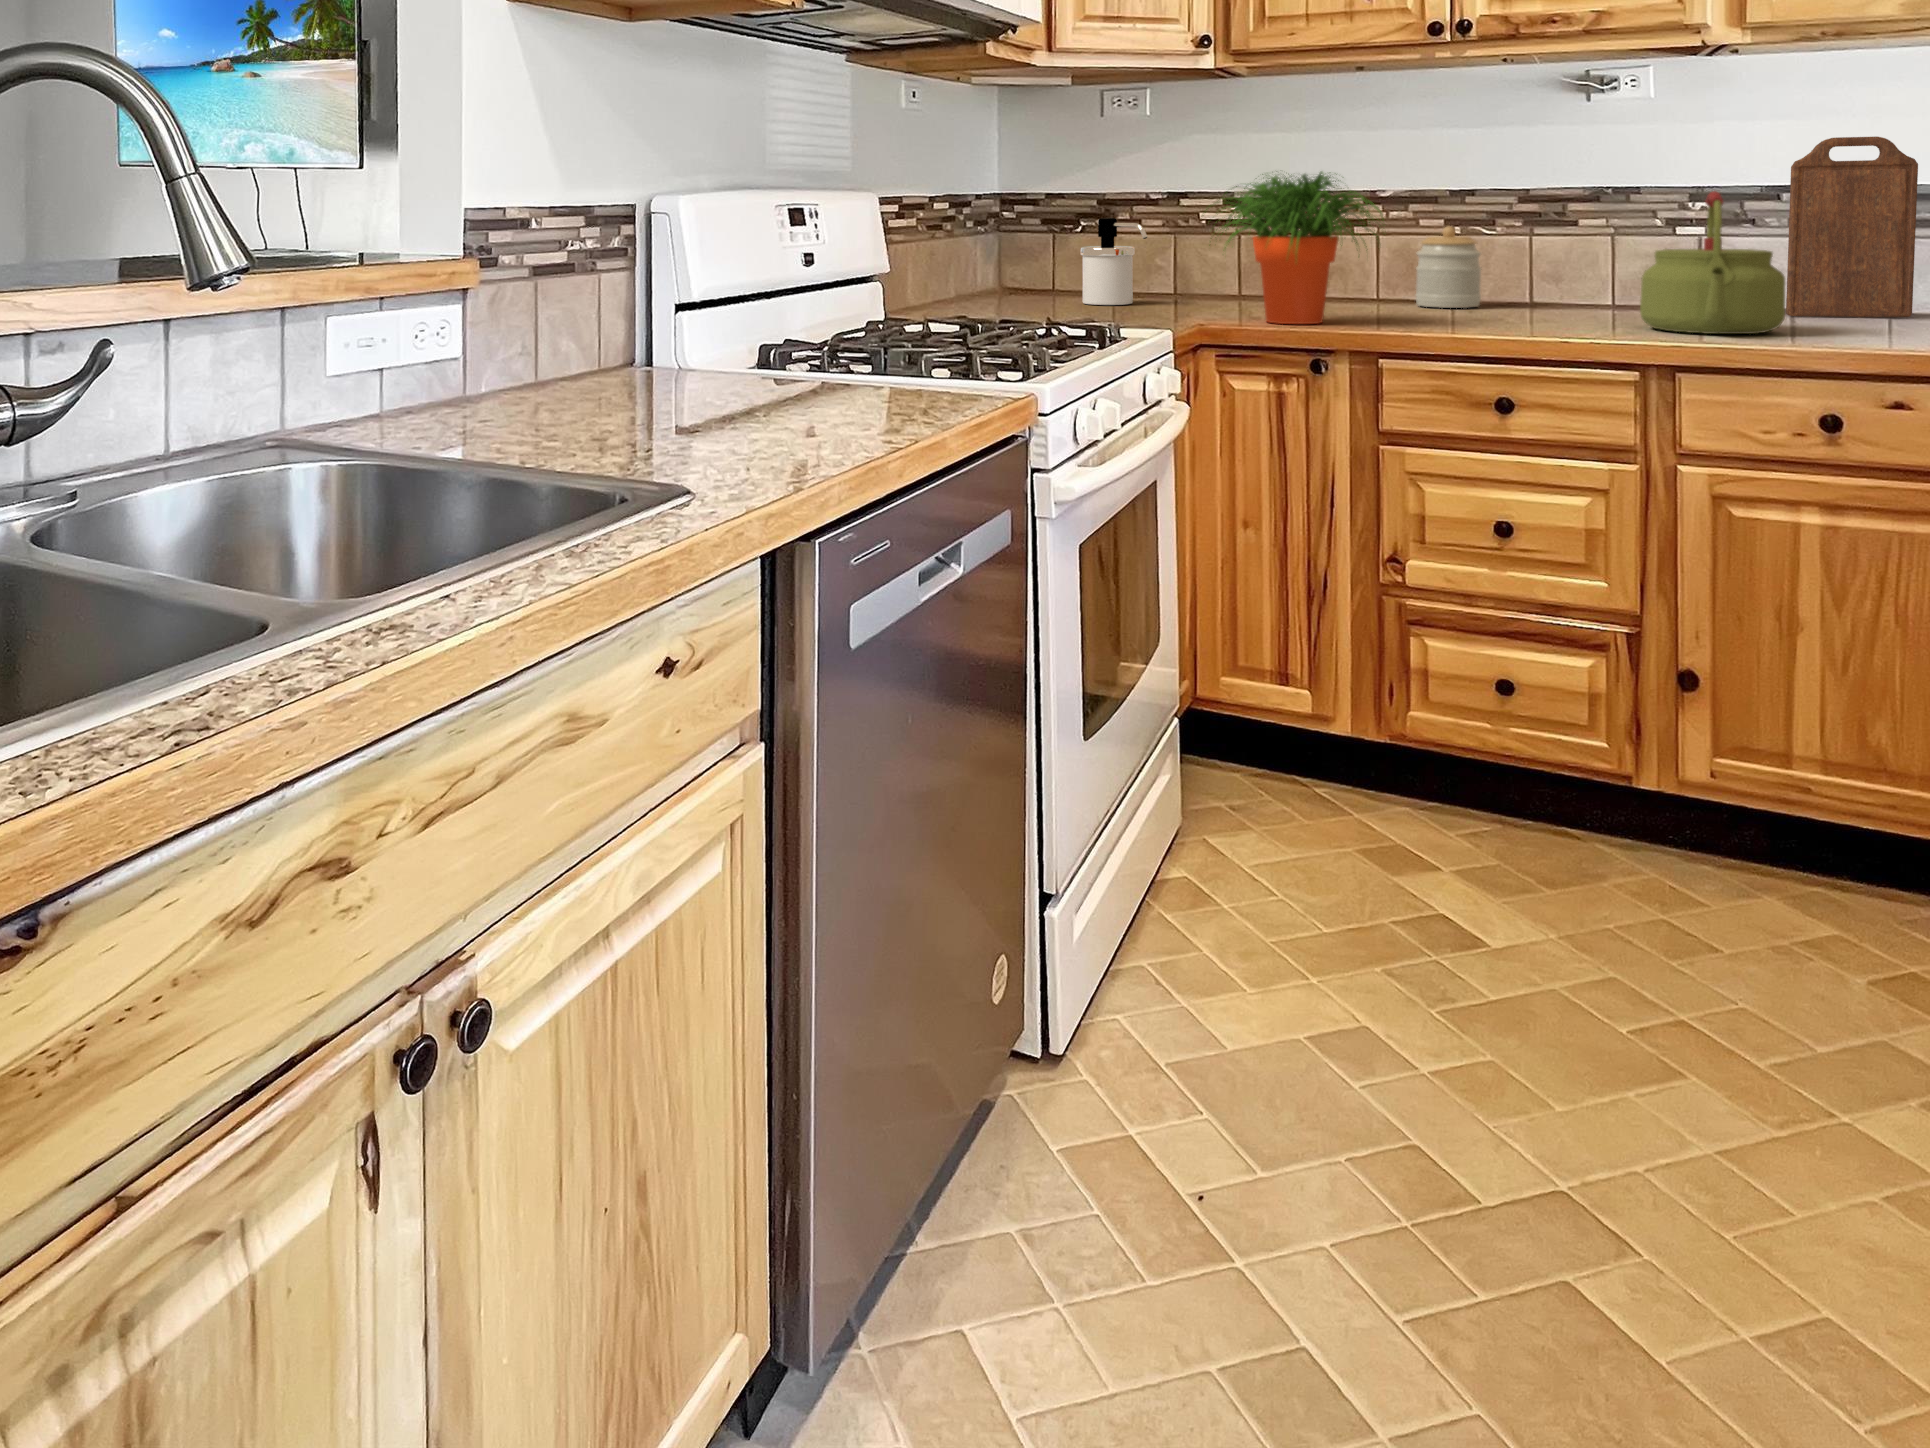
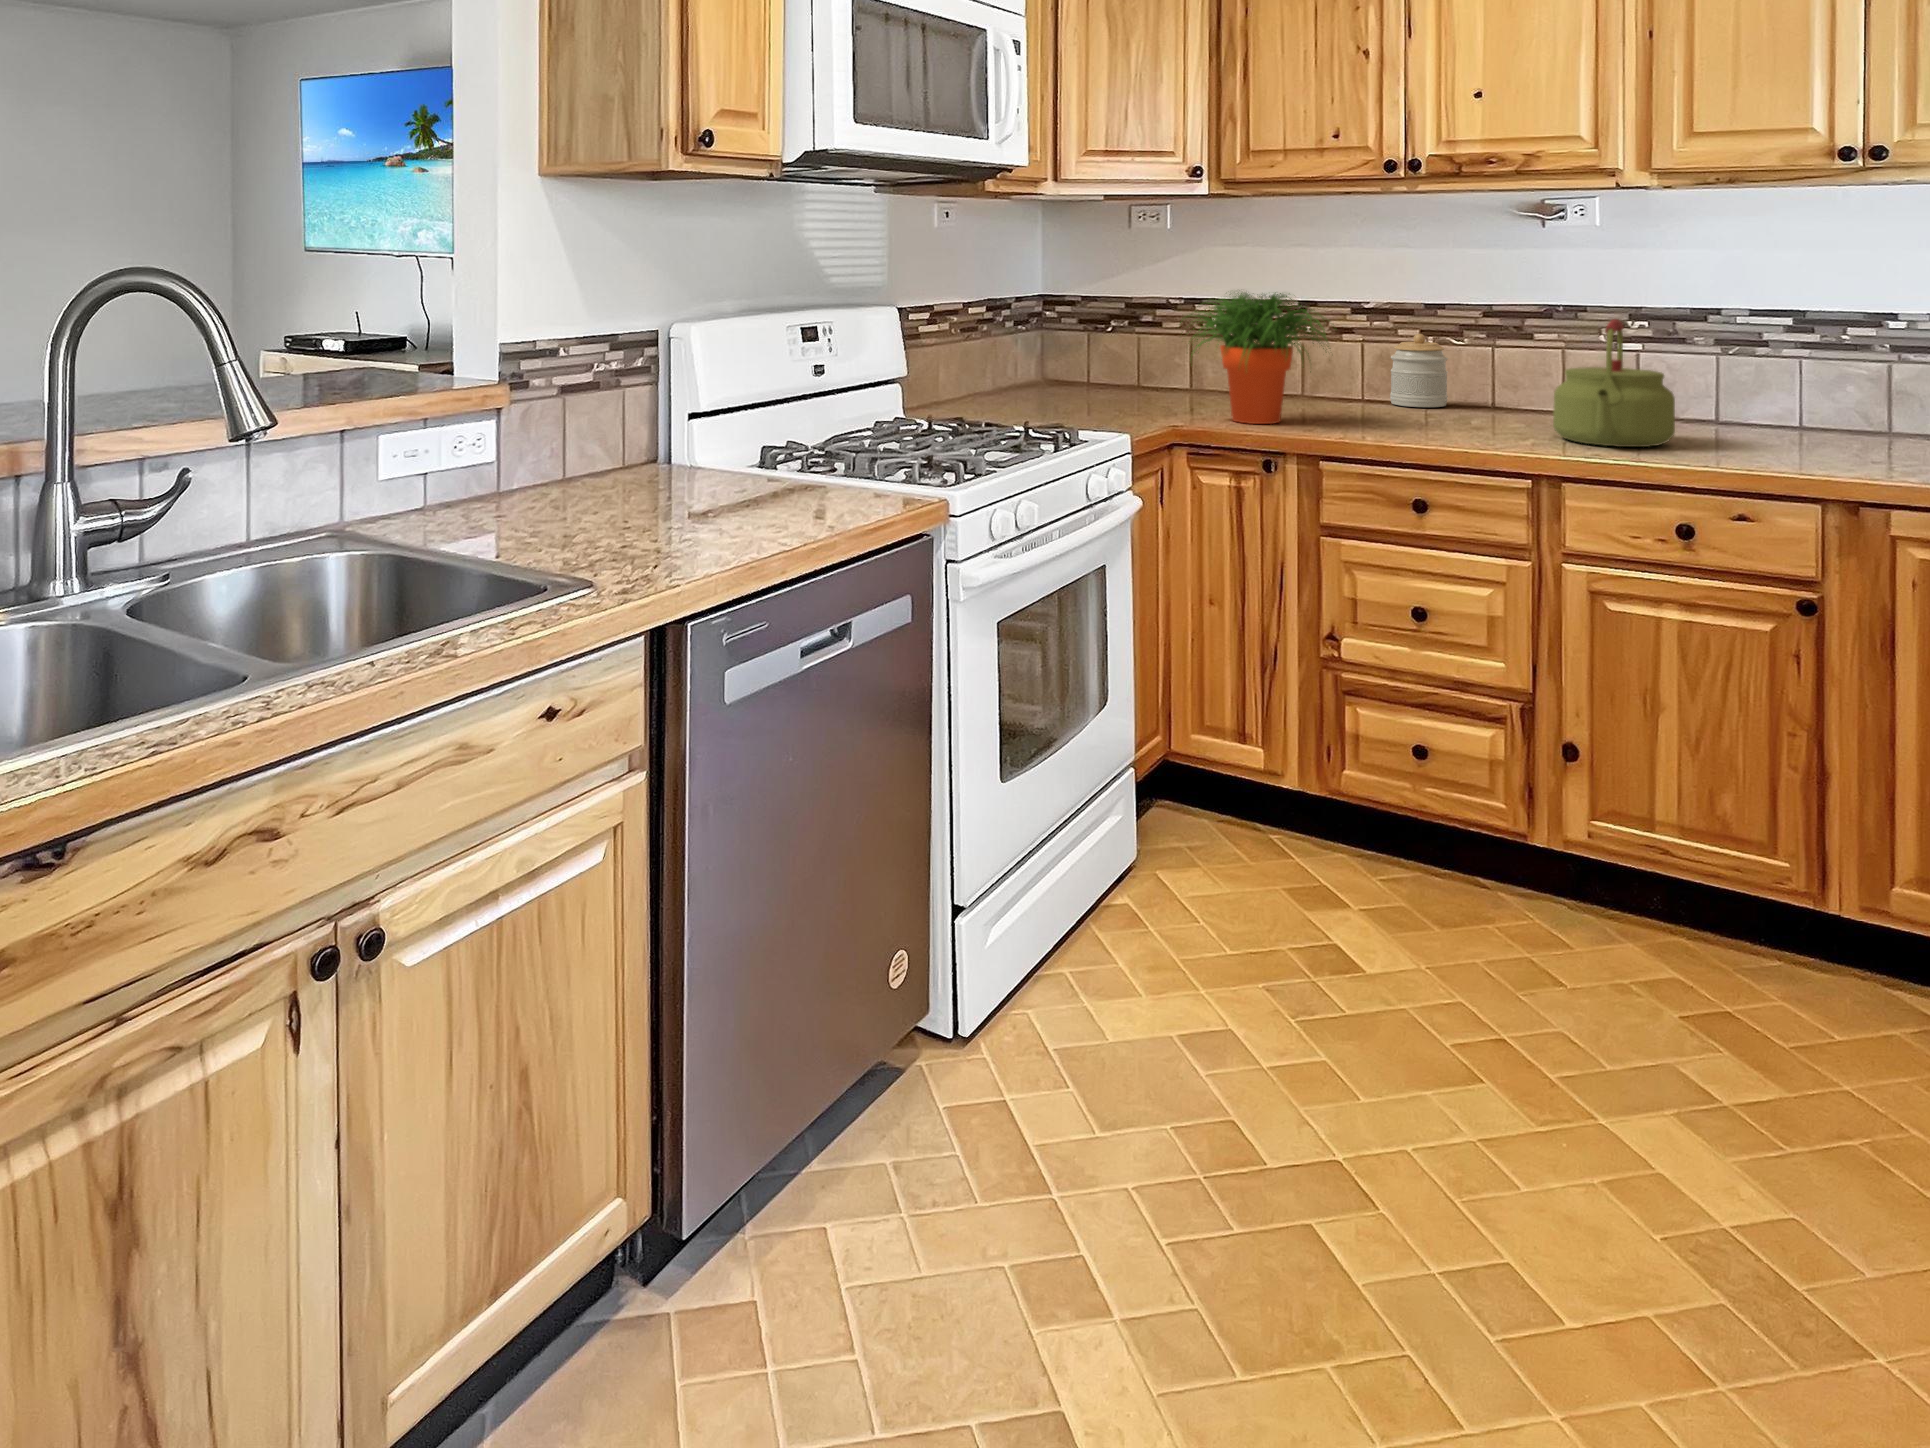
cutting board: present [1786,137,1918,317] -> none [1711,267,1827,430]
soap dispenser: present [1081,218,1147,305] -> none [1097,318,1150,395]

